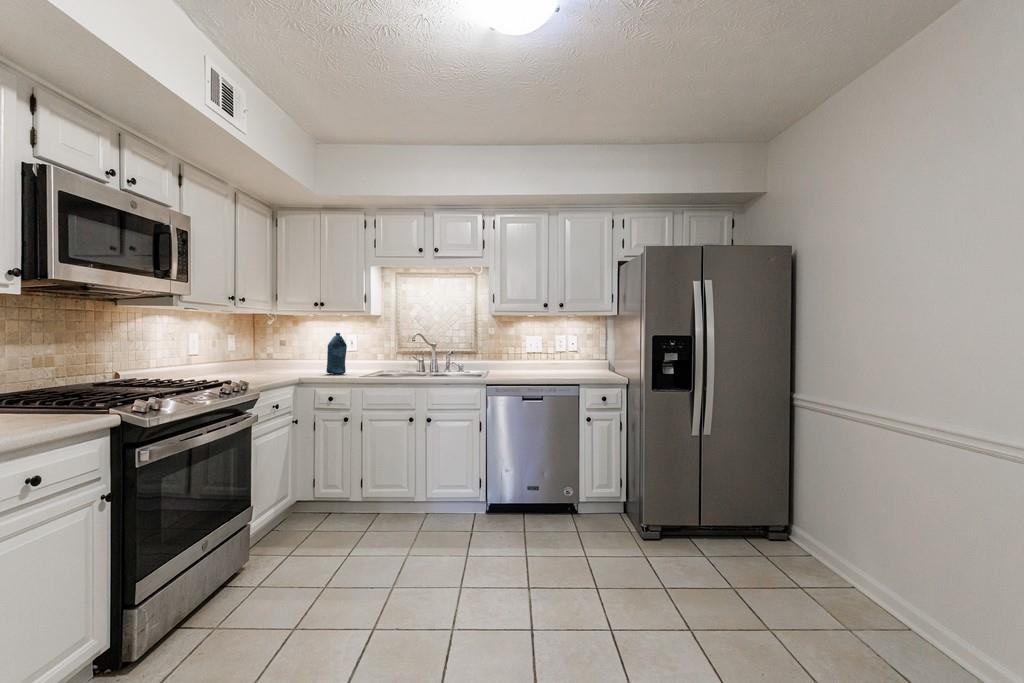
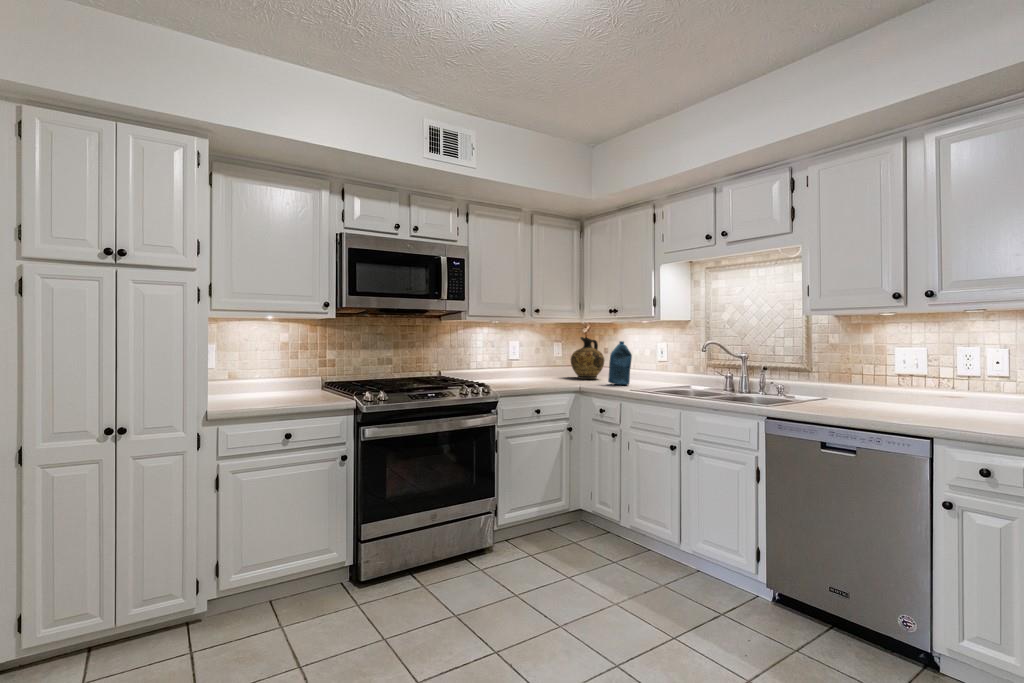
ceramic jug: none [264,328,302,372] -> present [571,337,605,379]

